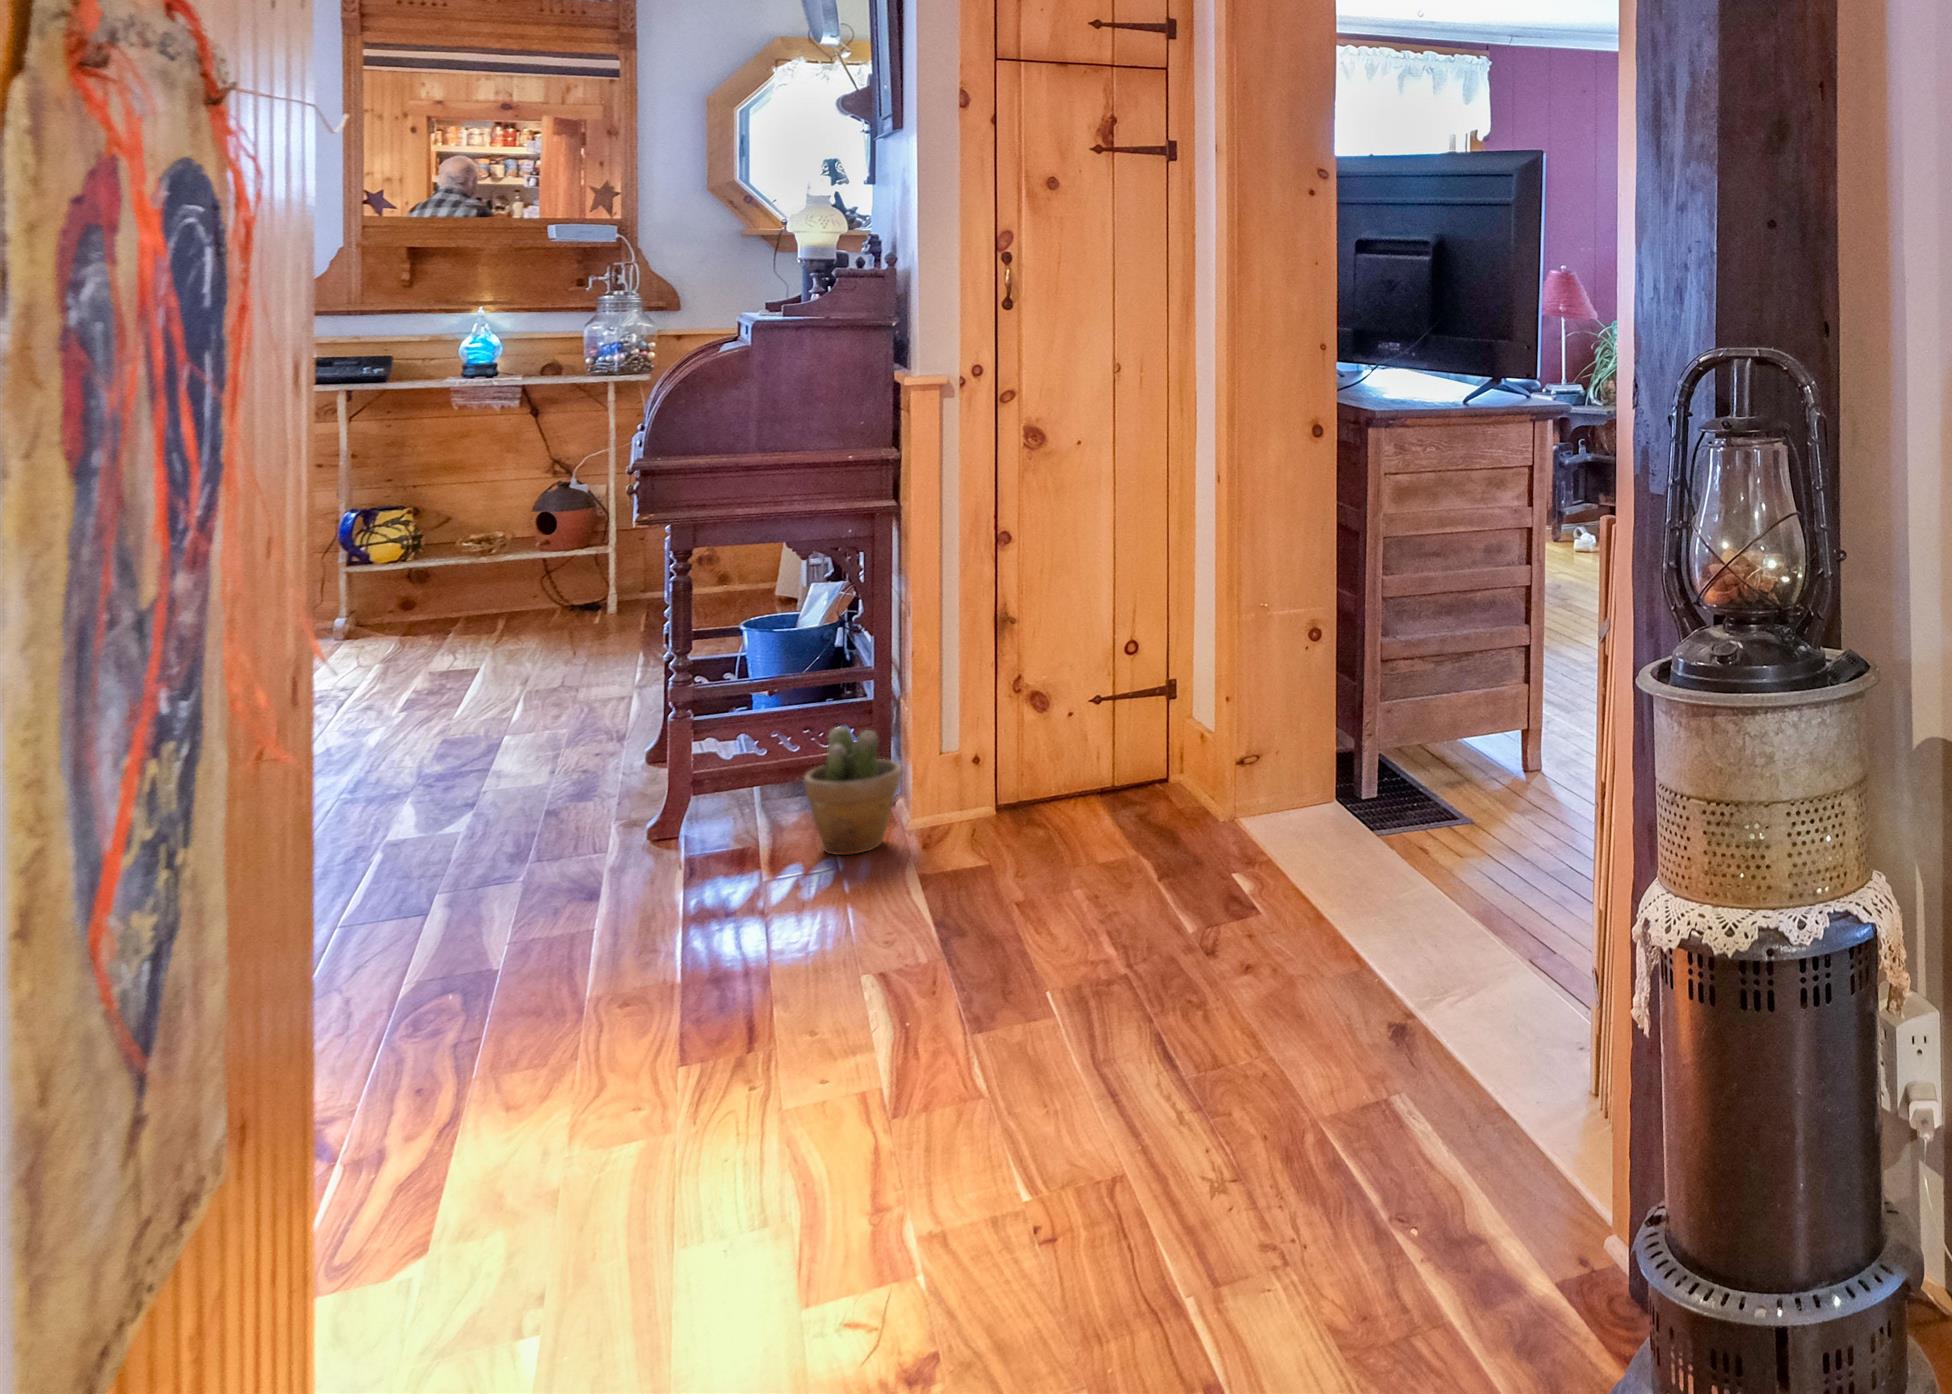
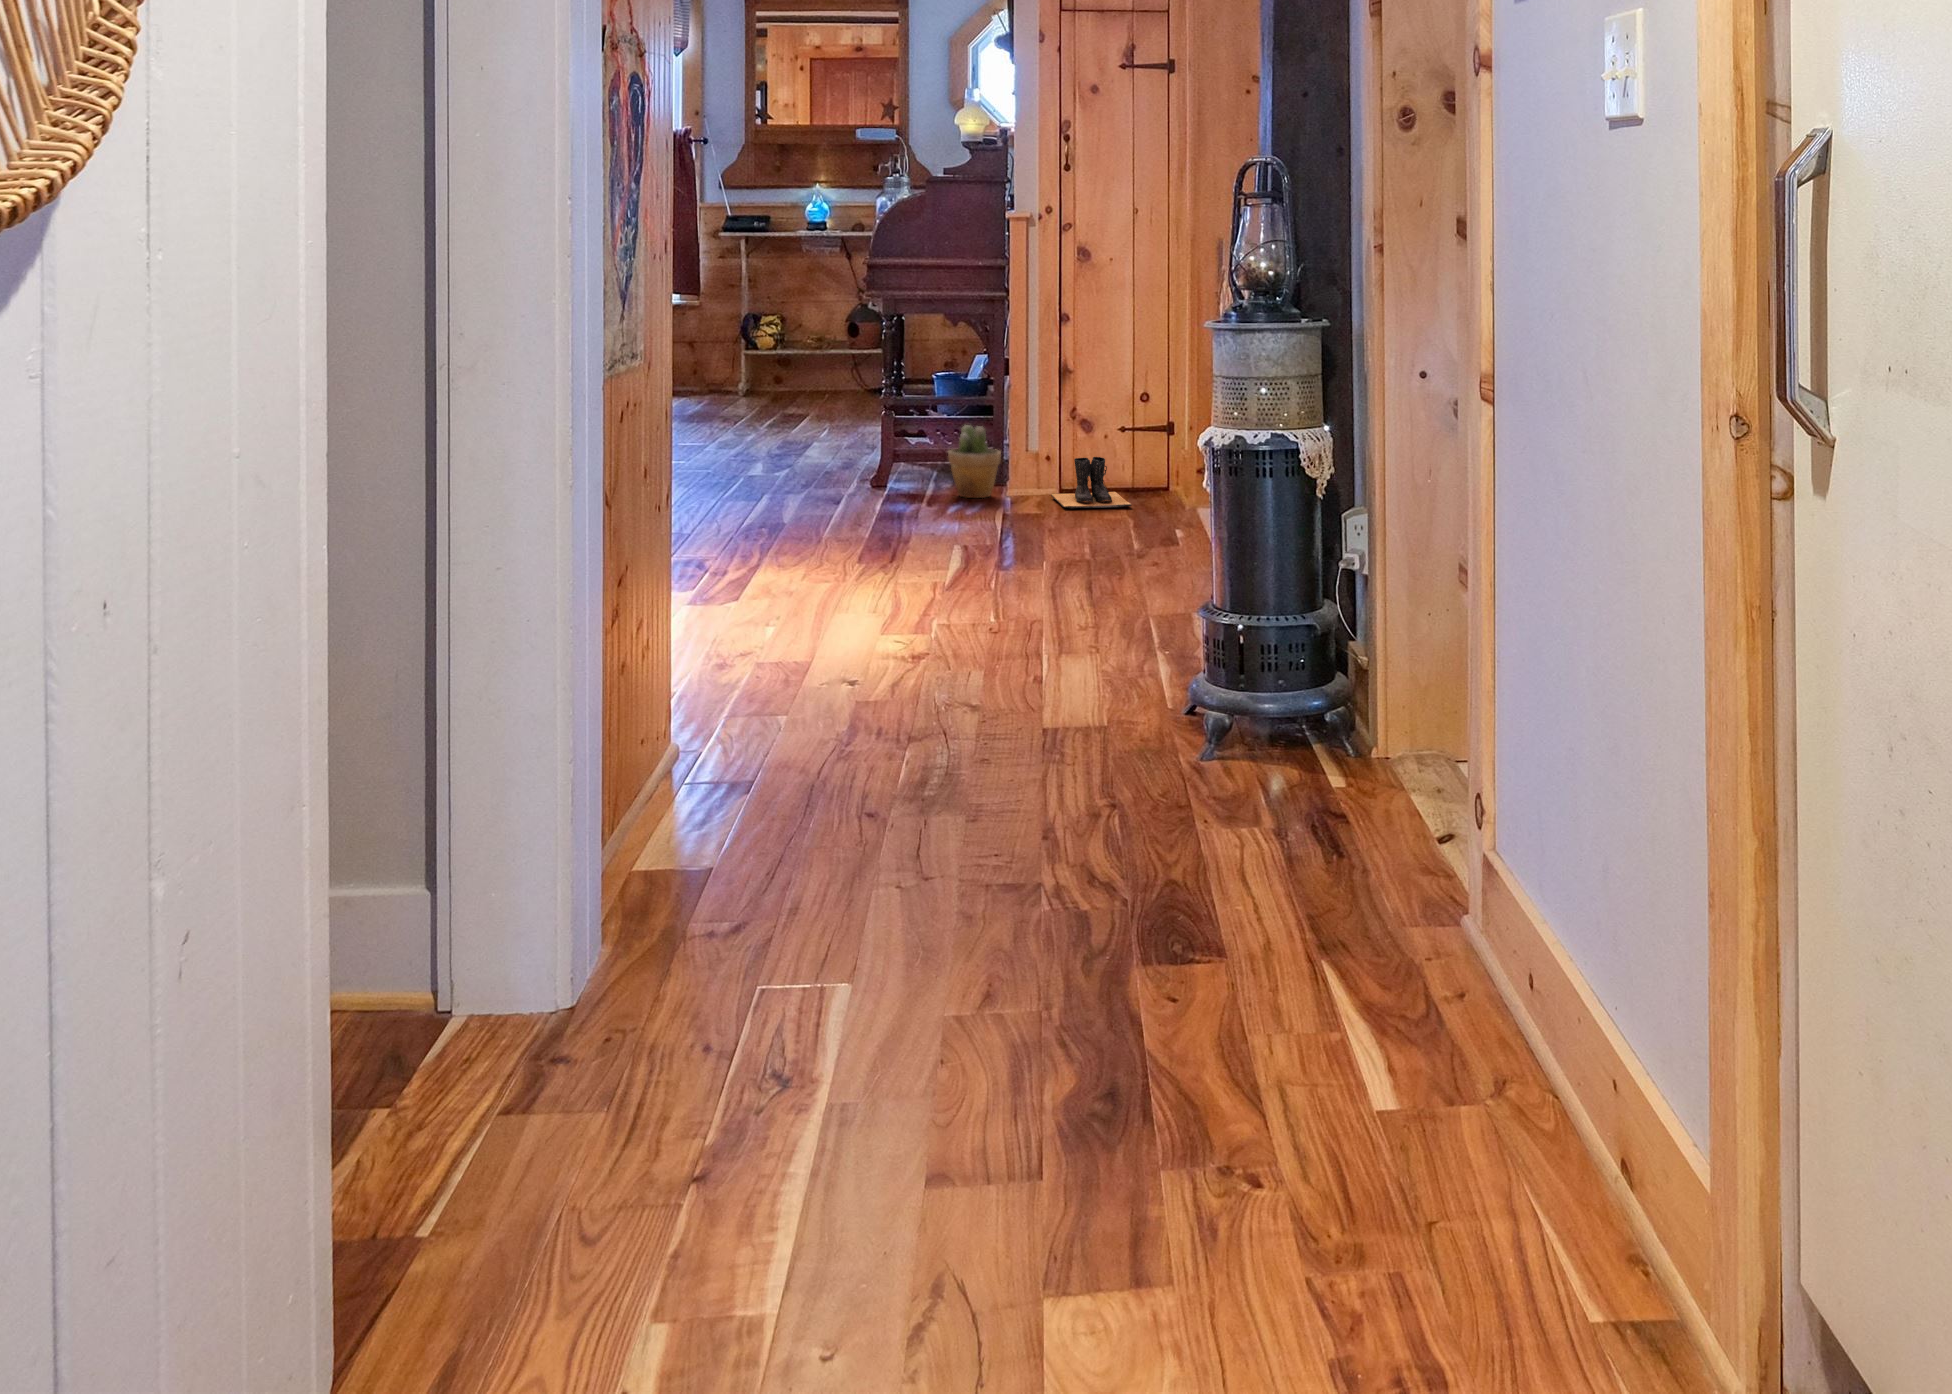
boots: none [987,753,1130,855] -> present [1051,457,1132,508]

